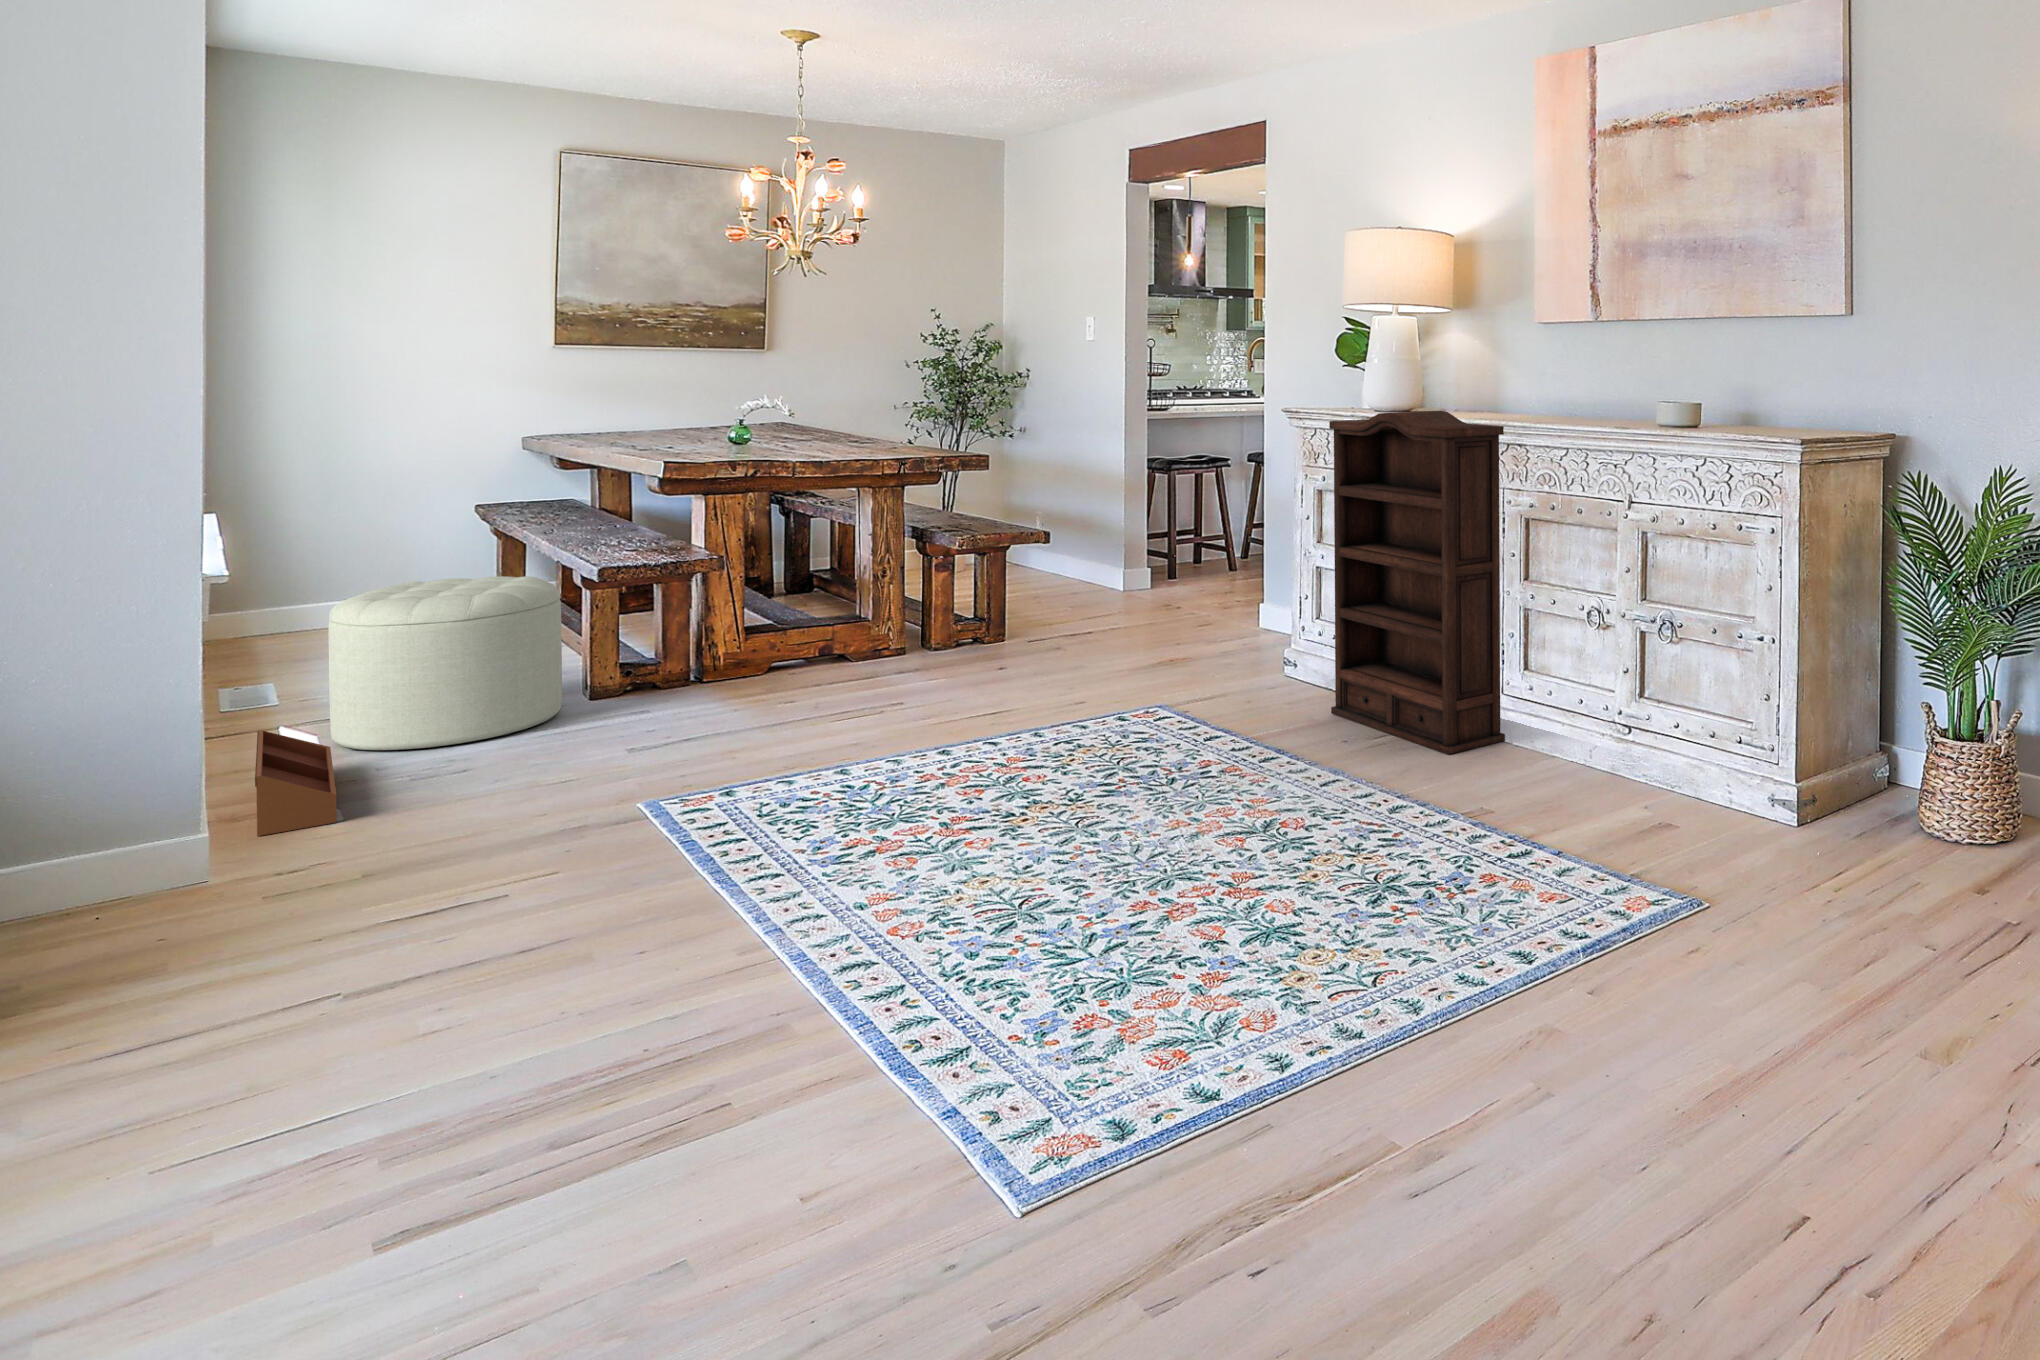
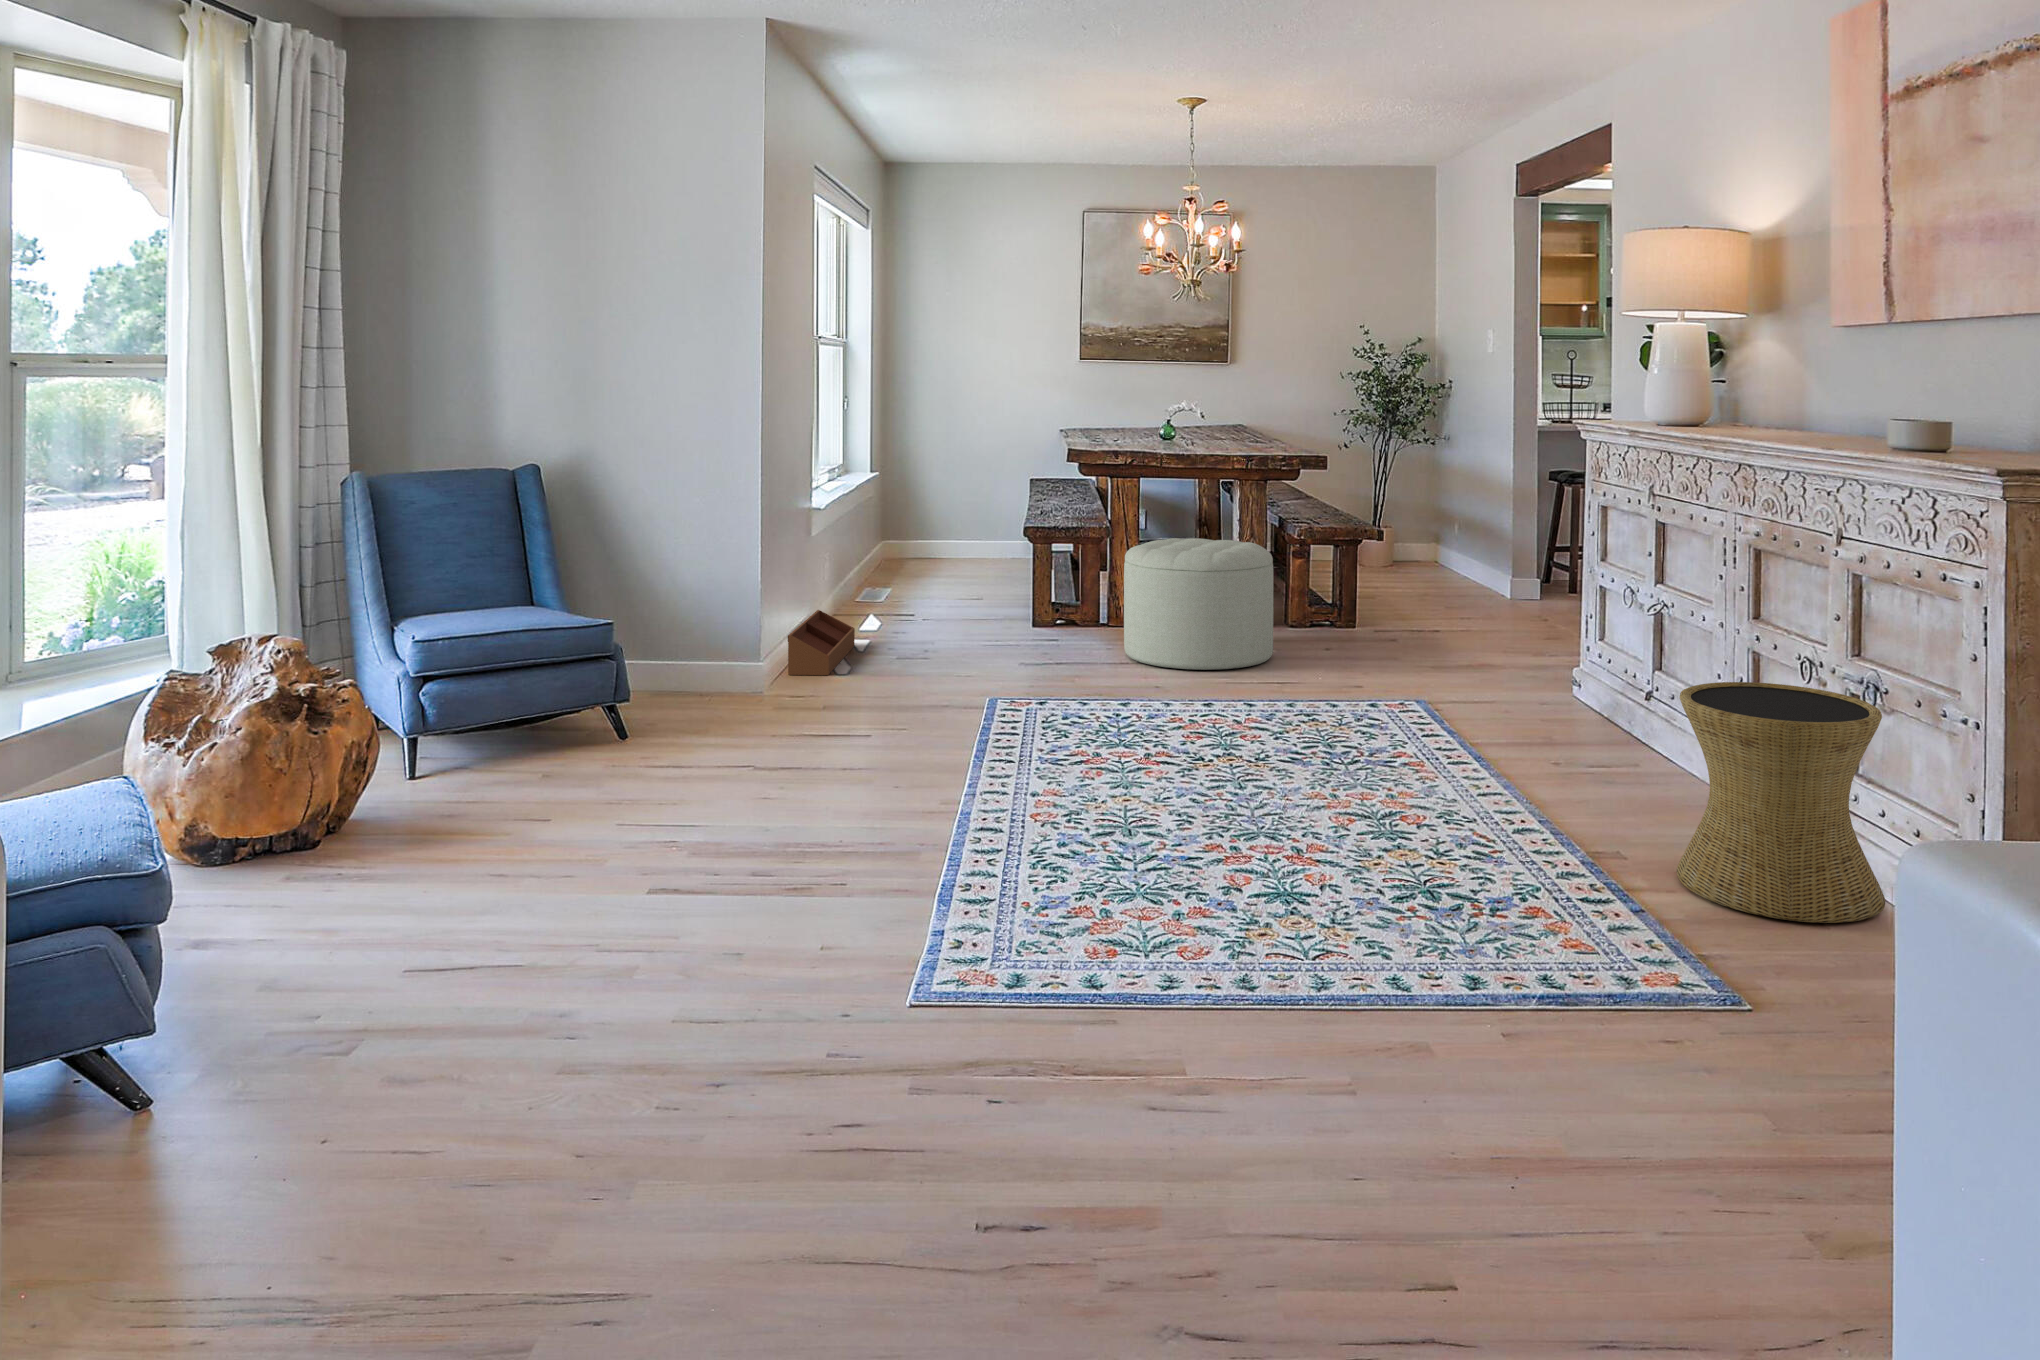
bookshelf: present [1329,410,1505,755] -> none [1569,424,1725,799]
ottoman: present [328,576,562,750] -> present [1124,538,1273,670]
side table: none [1544,632,1704,833] -> present [1677,682,1885,923]

